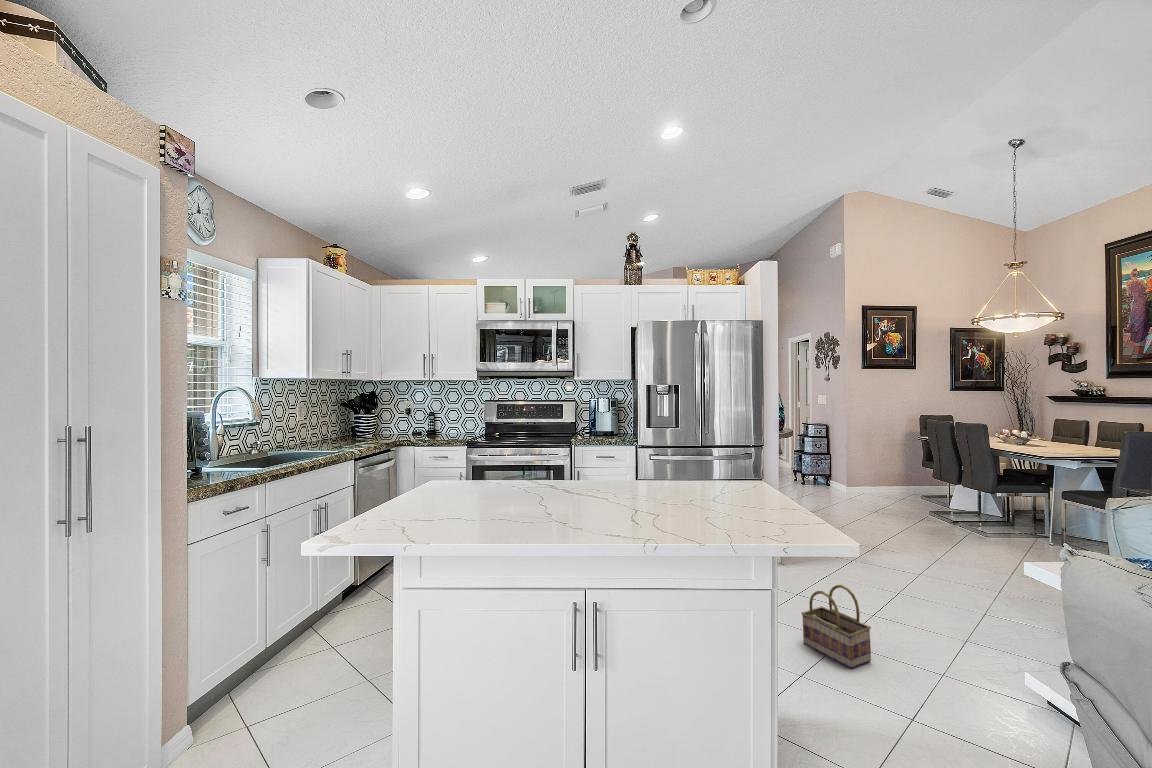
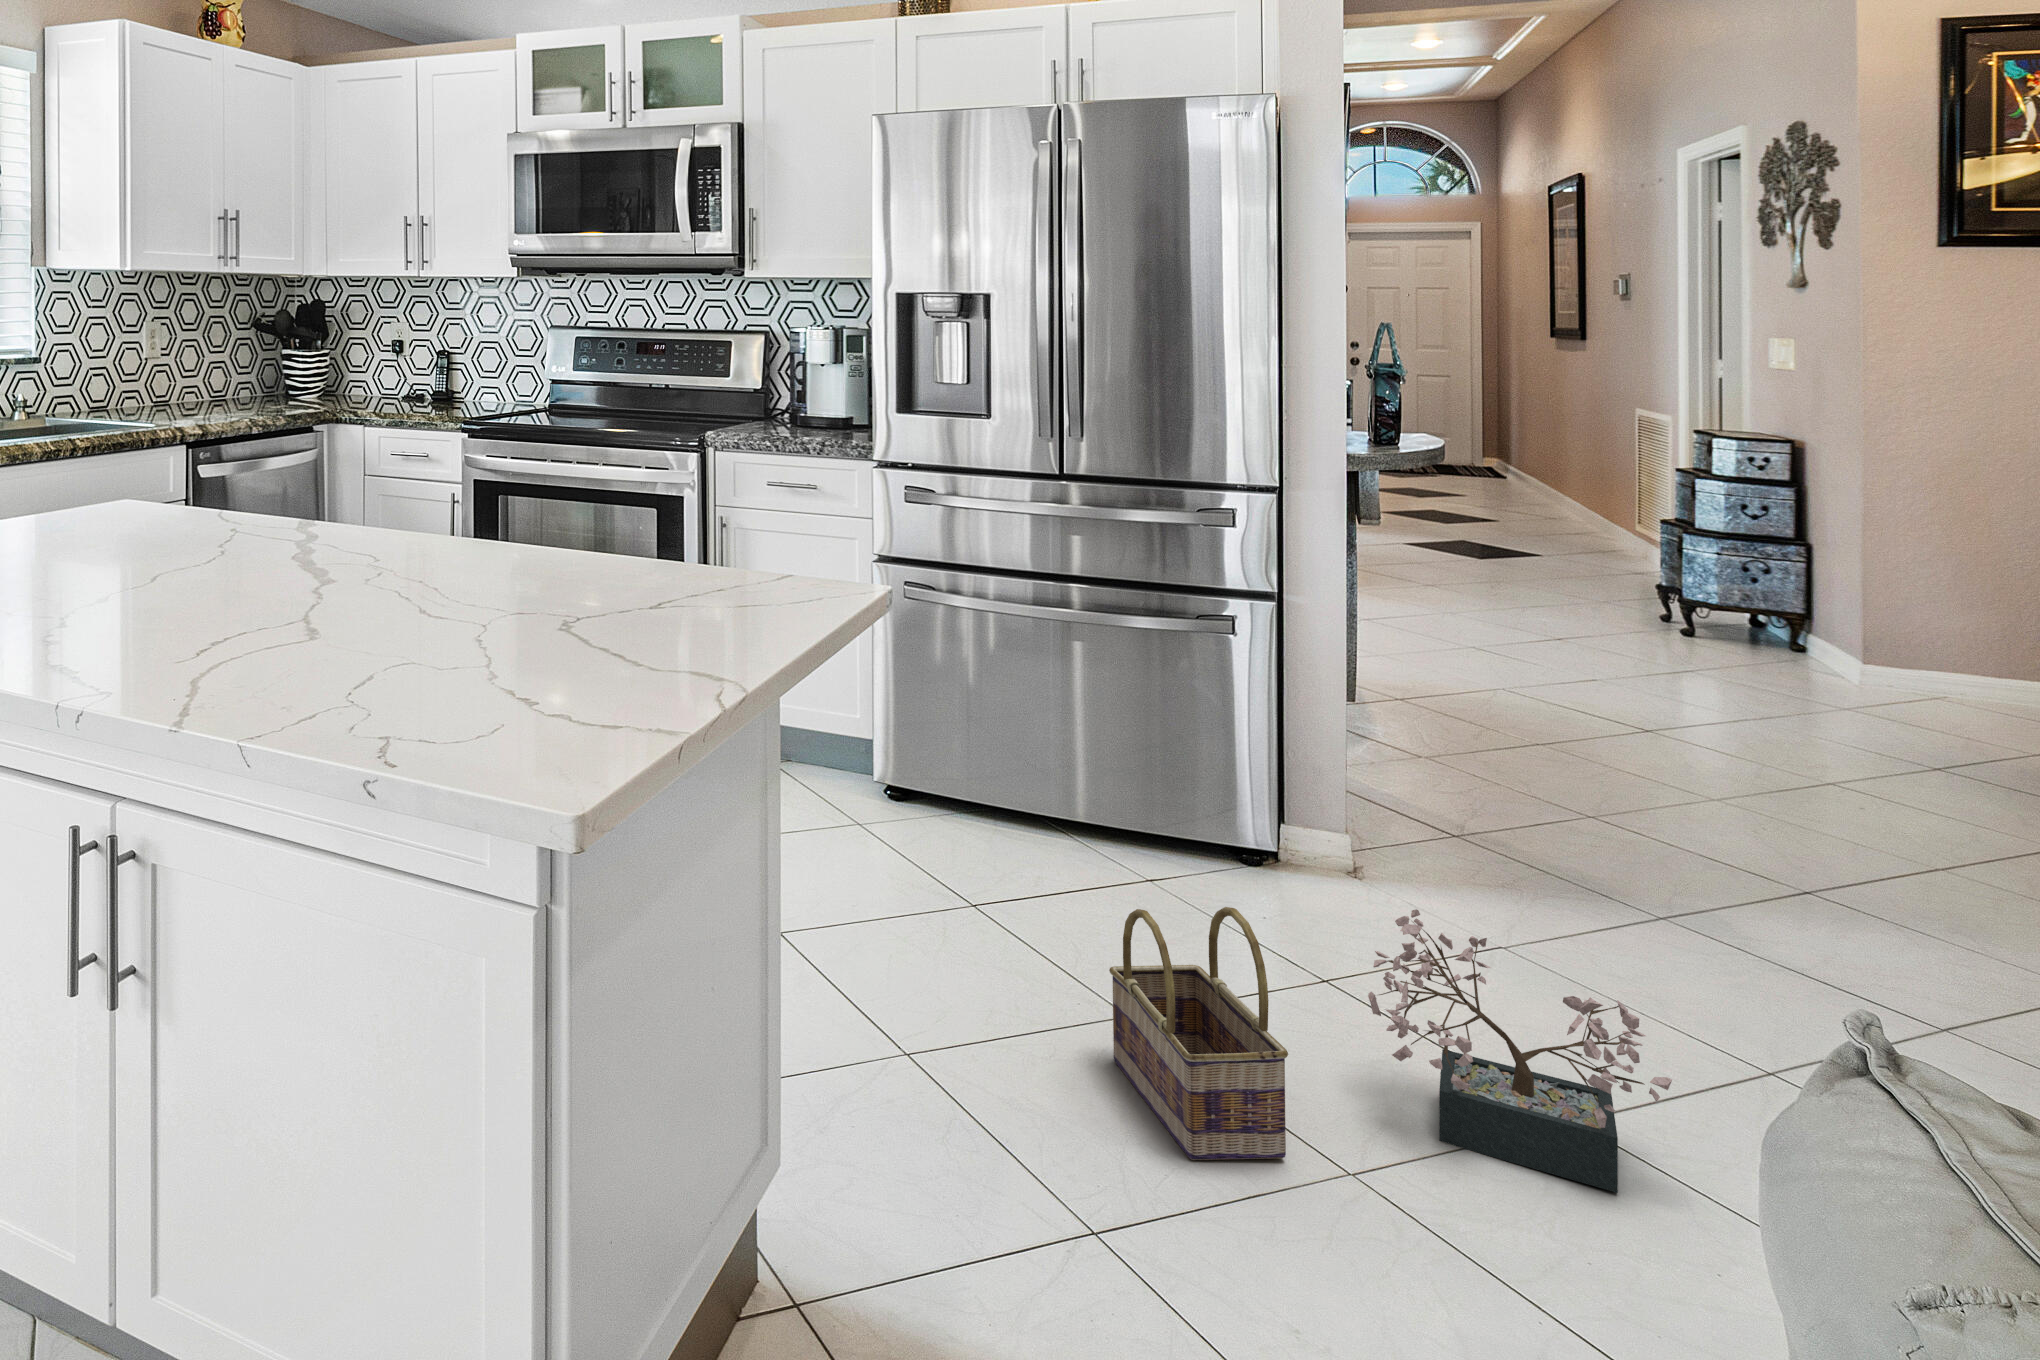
decorative plant: none [865,575,948,647] -> present [1368,909,1672,1193]

